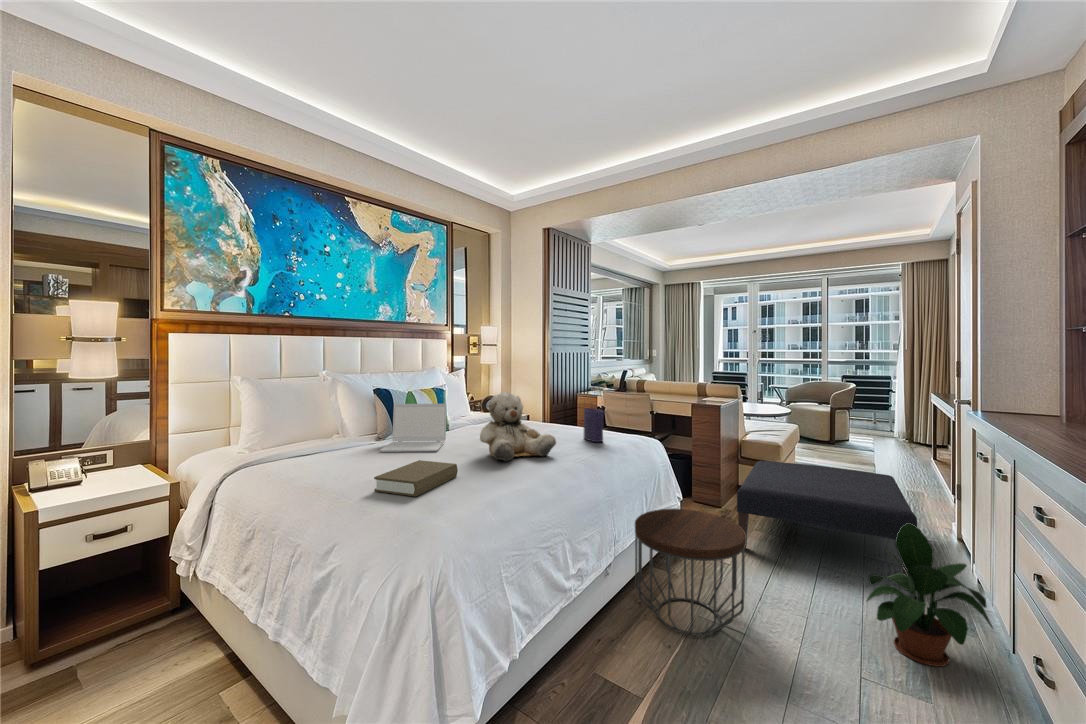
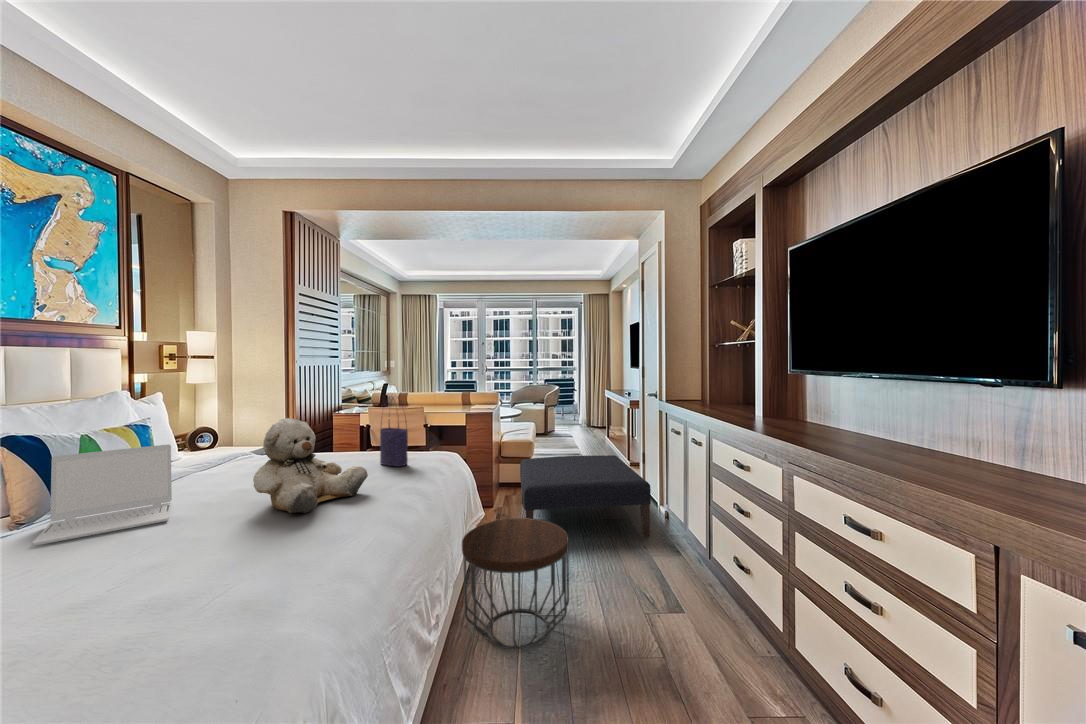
book: present [374,460,458,496] -> none [85,534,246,625]
potted plant: present [866,523,993,667] -> none [638,490,717,596]

